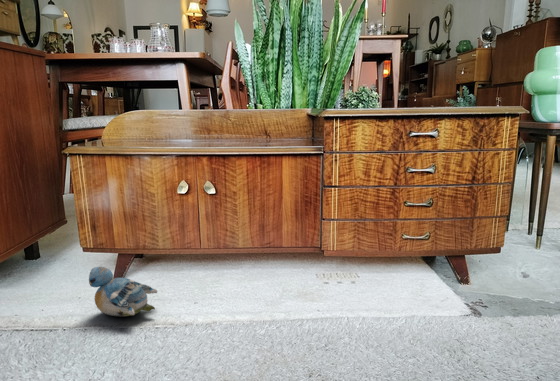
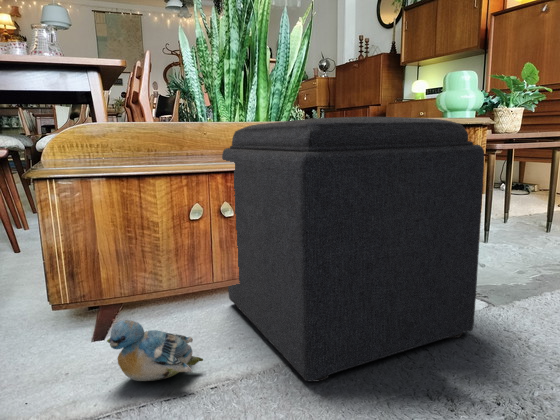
ottoman: none [201,112,424,348] -> present [222,117,484,381]

